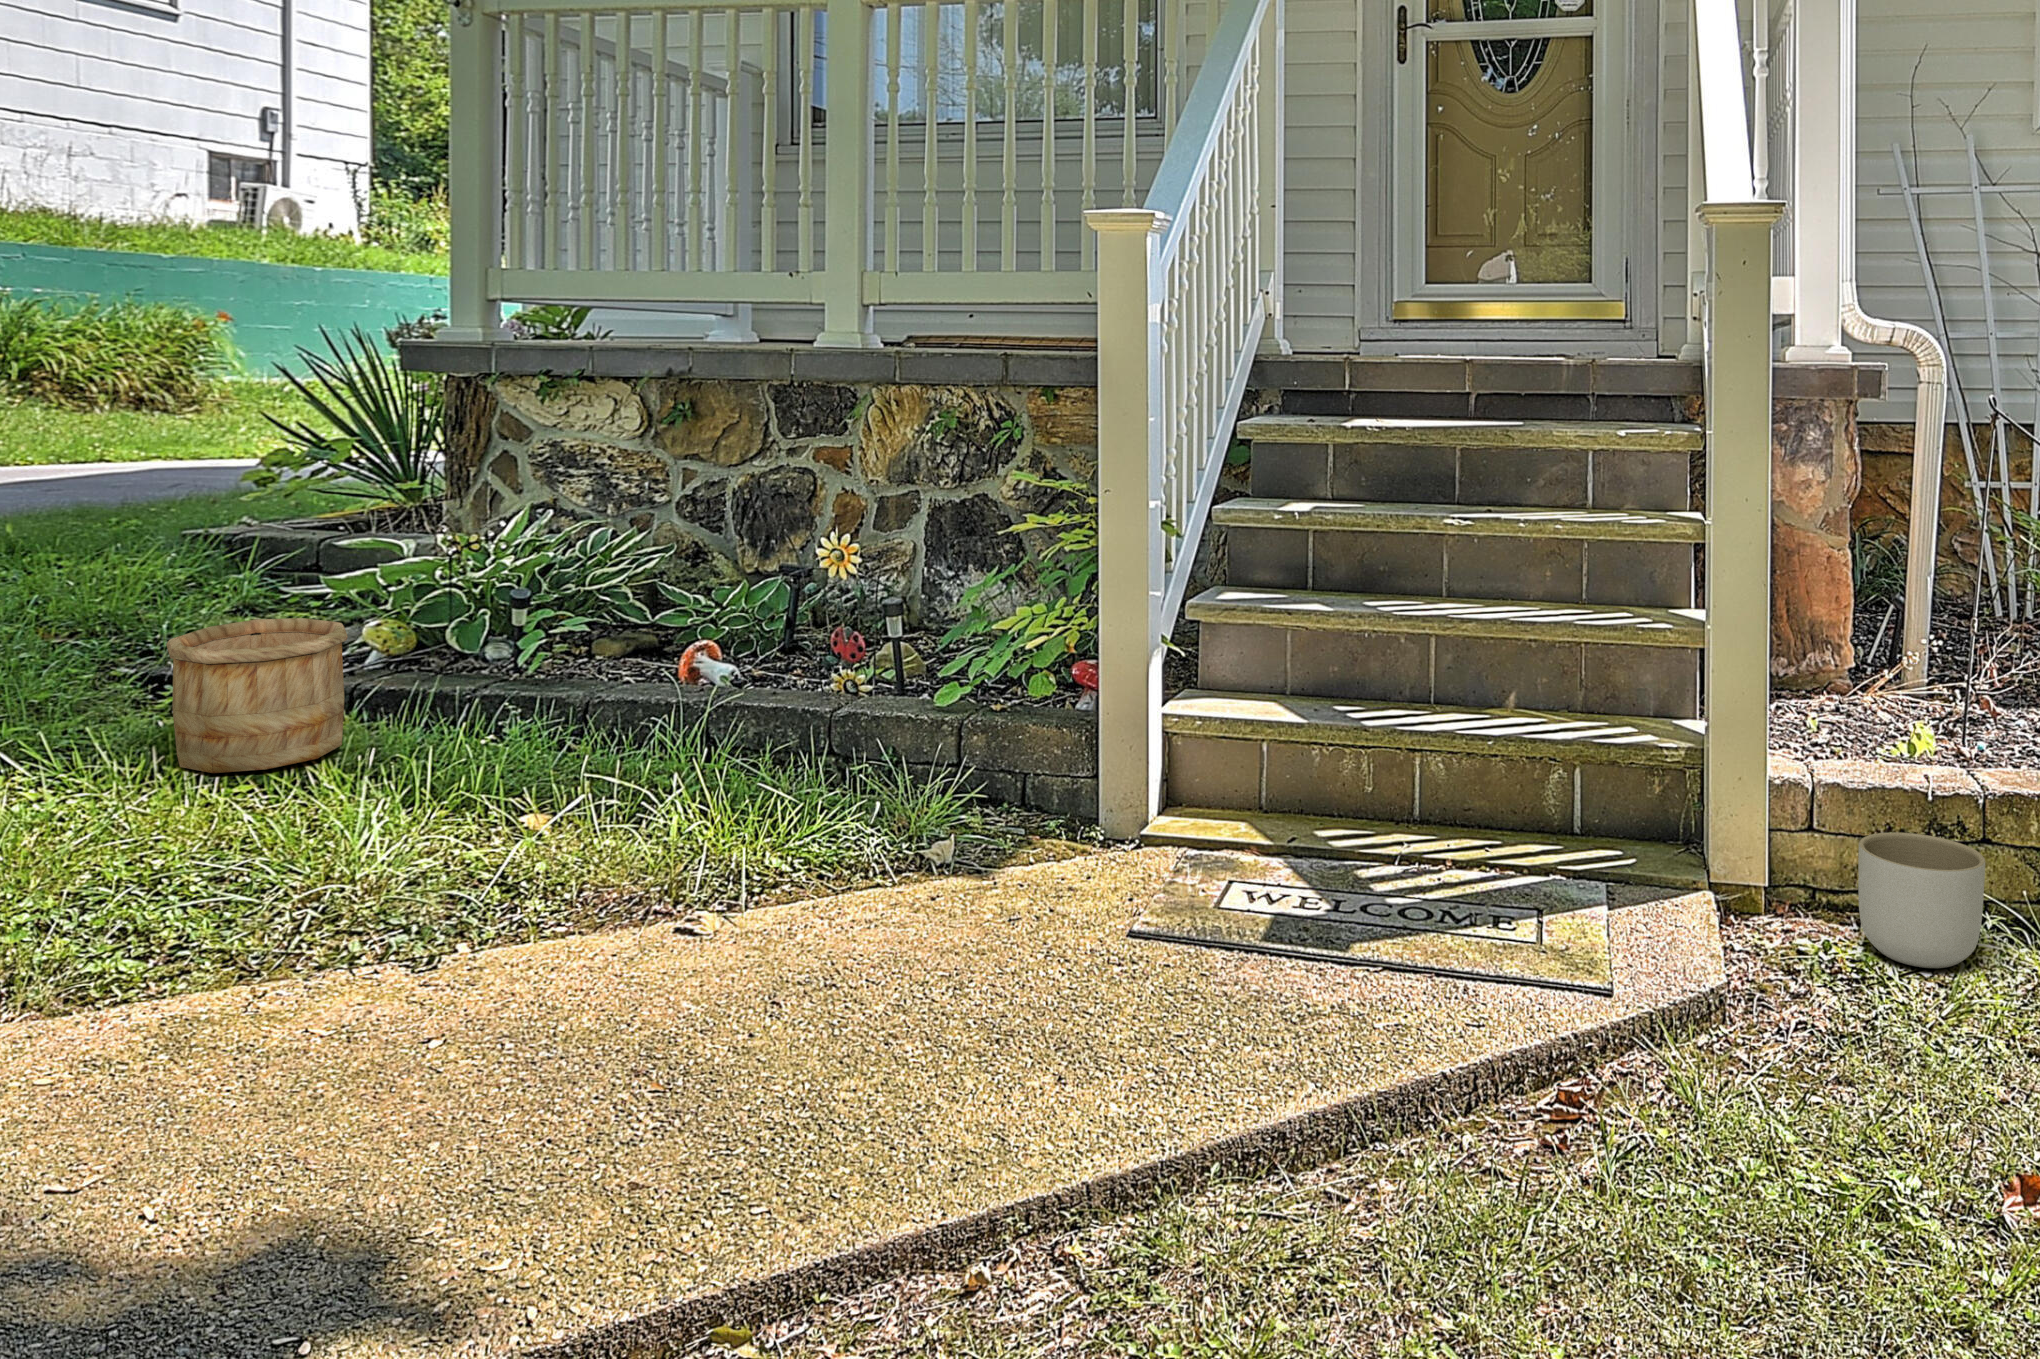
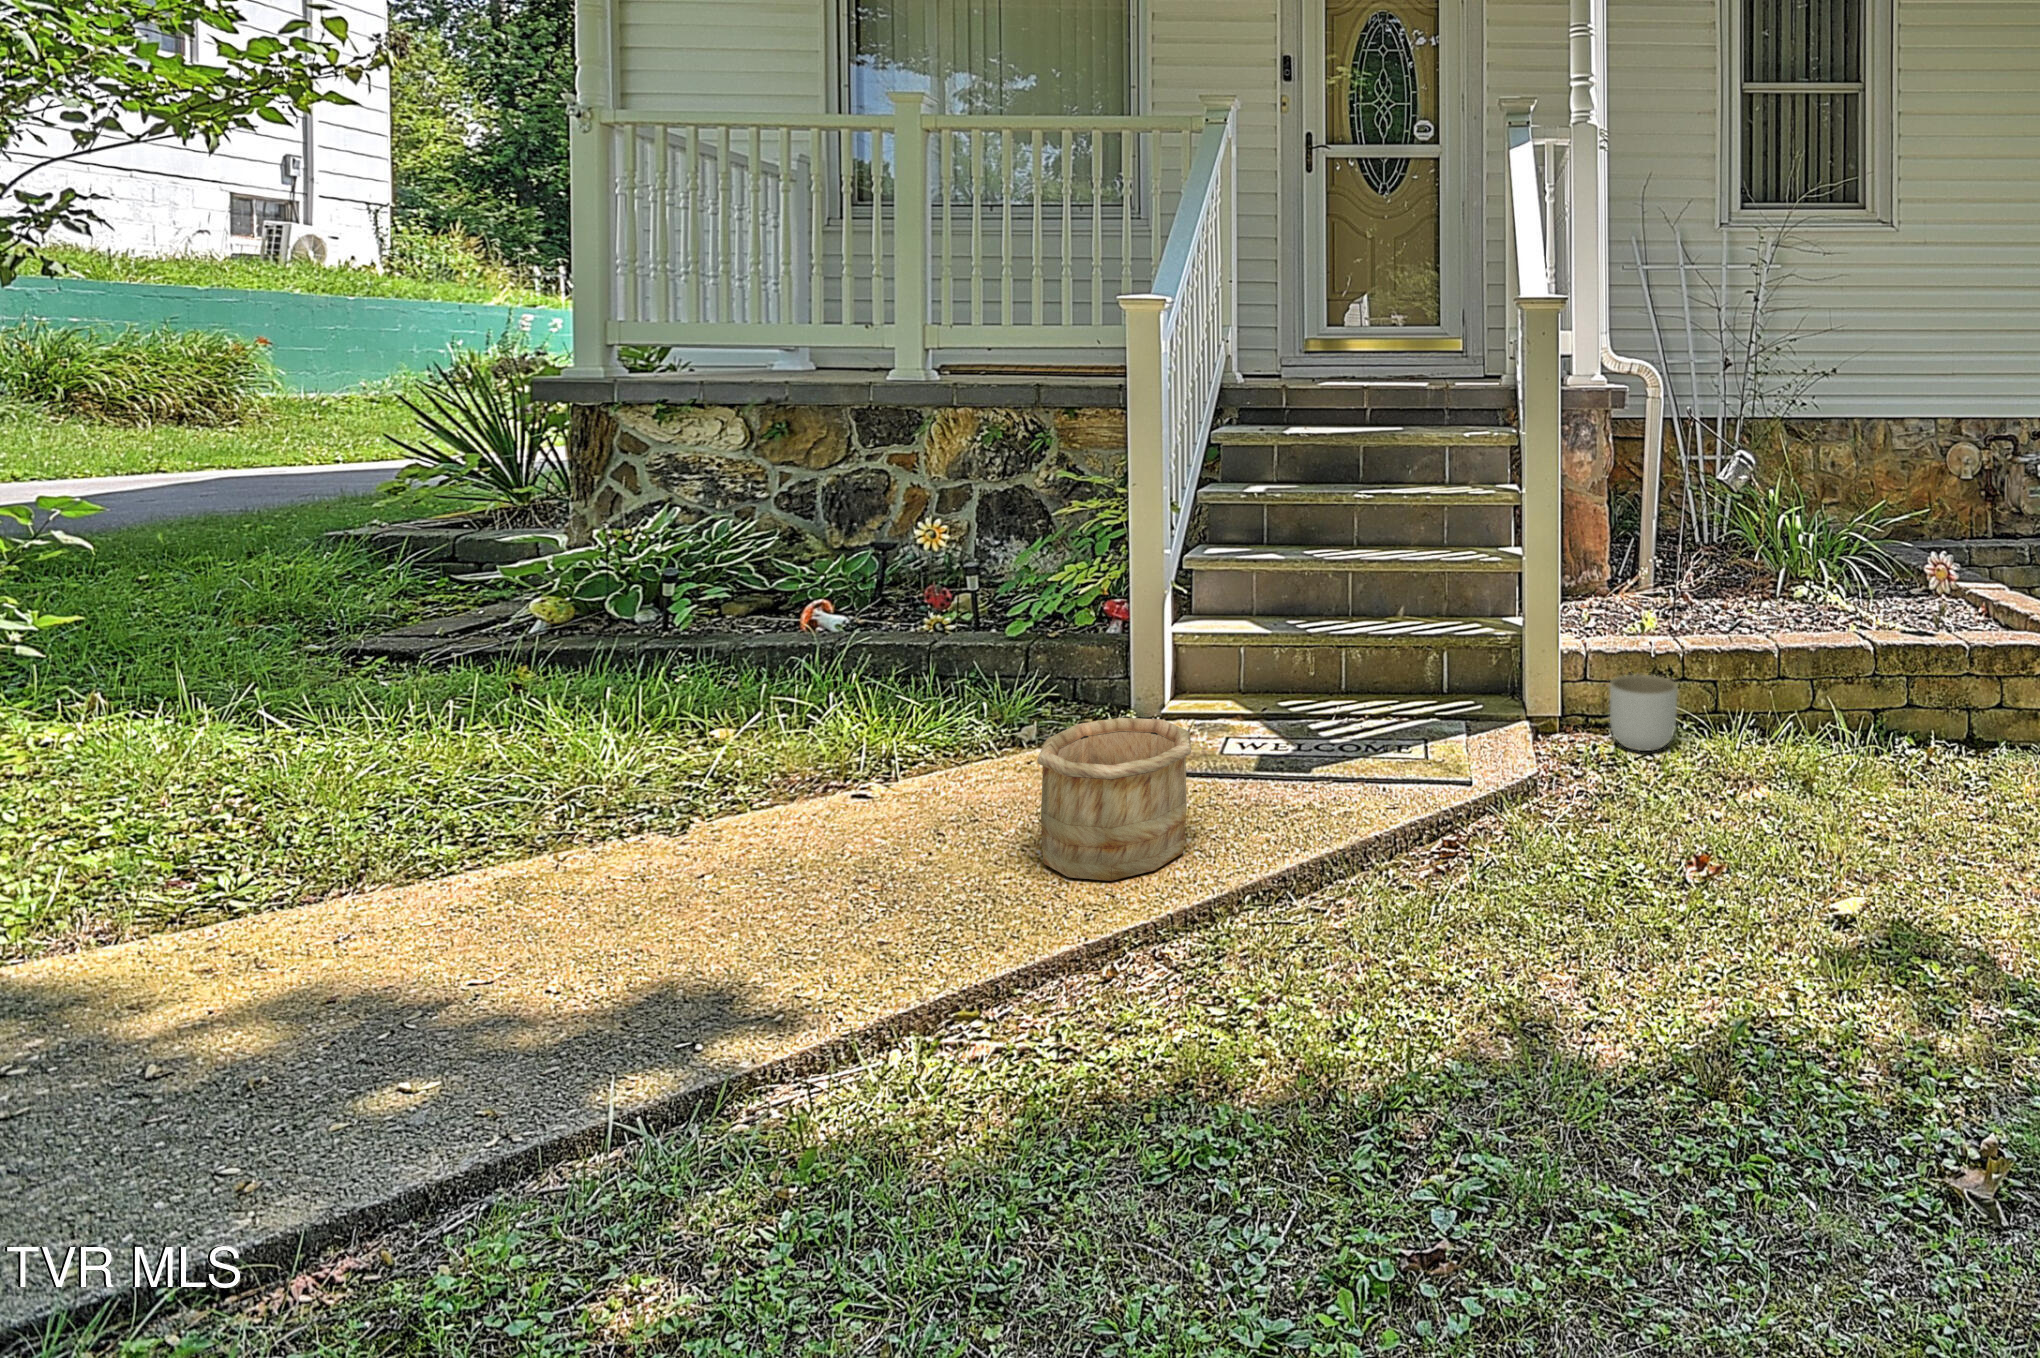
wooden bucket: present [166,618,348,773] -> present [1037,718,1191,881]

